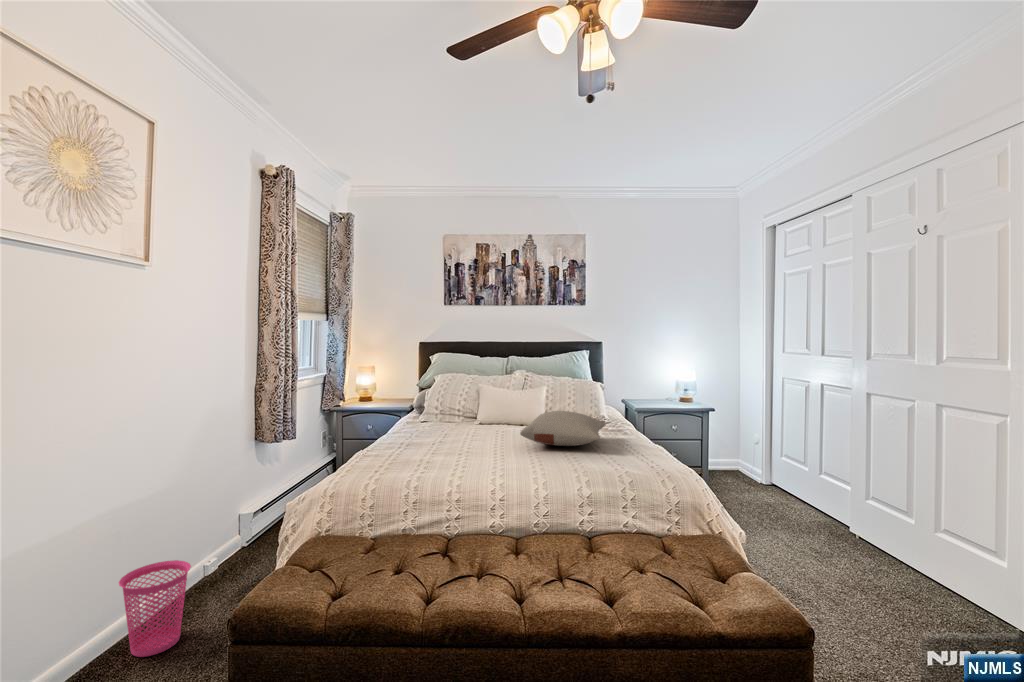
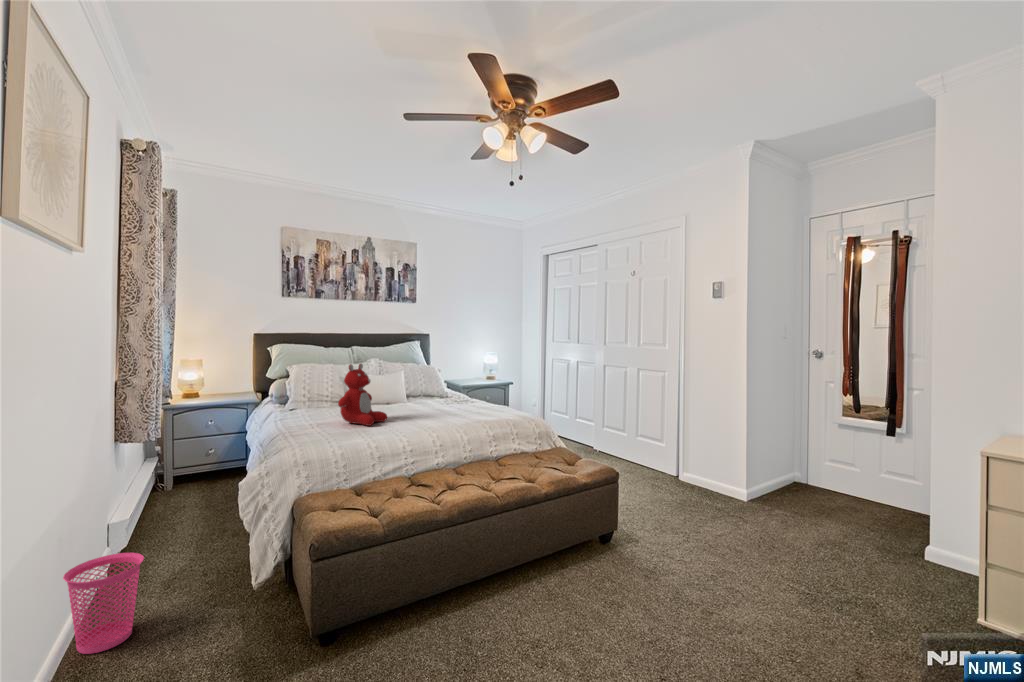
teddy bear: none [412,381,470,457] -> present [338,364,387,426]
pillow: present [520,411,606,446] -> none [419,385,485,411]

